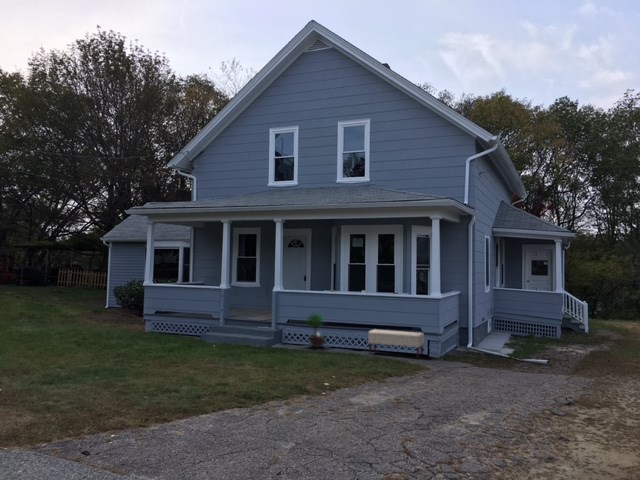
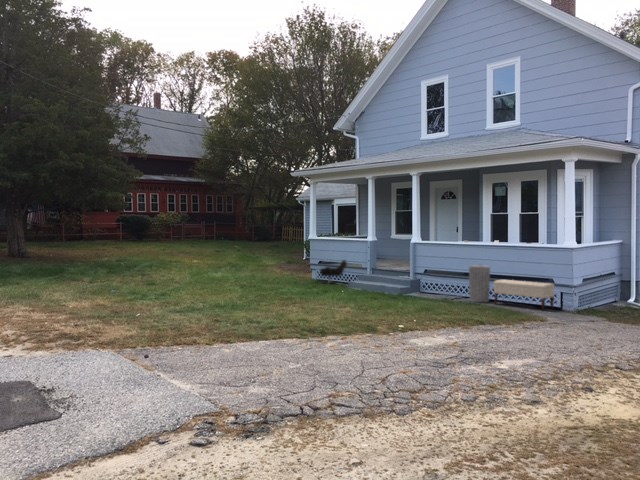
lounge chair: none [160,308,195,337] -> present [320,260,347,283]
potted tree: present [306,314,325,348] -> none [433,260,457,297]
trash can: none [341,314,362,353] -> present [469,265,490,302]

